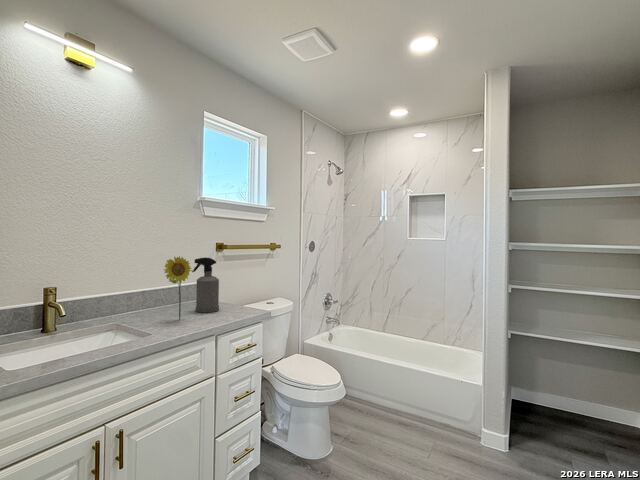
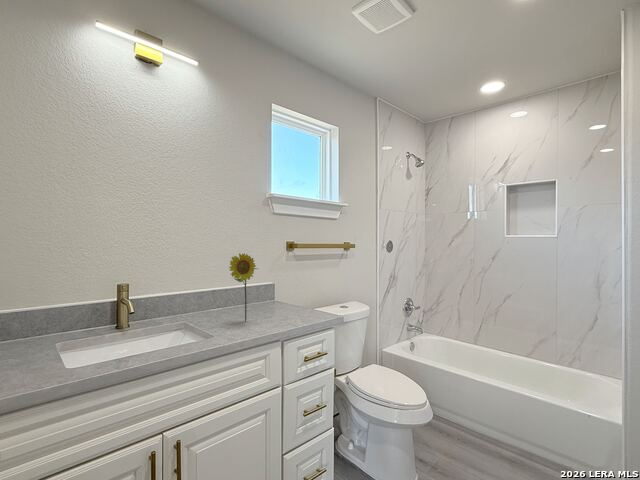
spray bottle: present [192,258,219,313] -> none [260,255,288,314]

